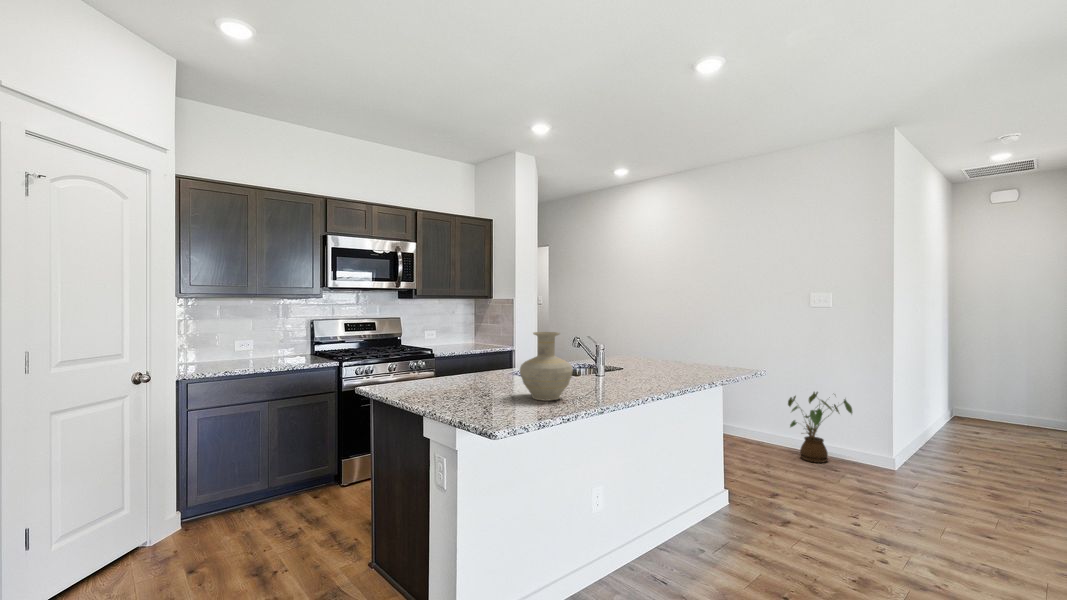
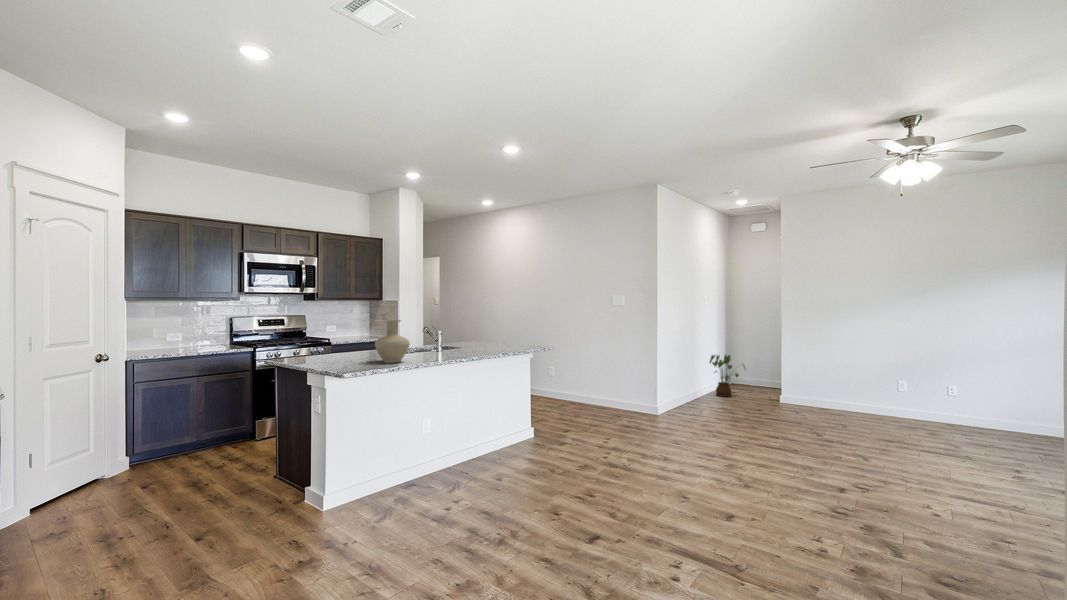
house plant: present [788,392,852,463] -> present [710,355,745,397]

